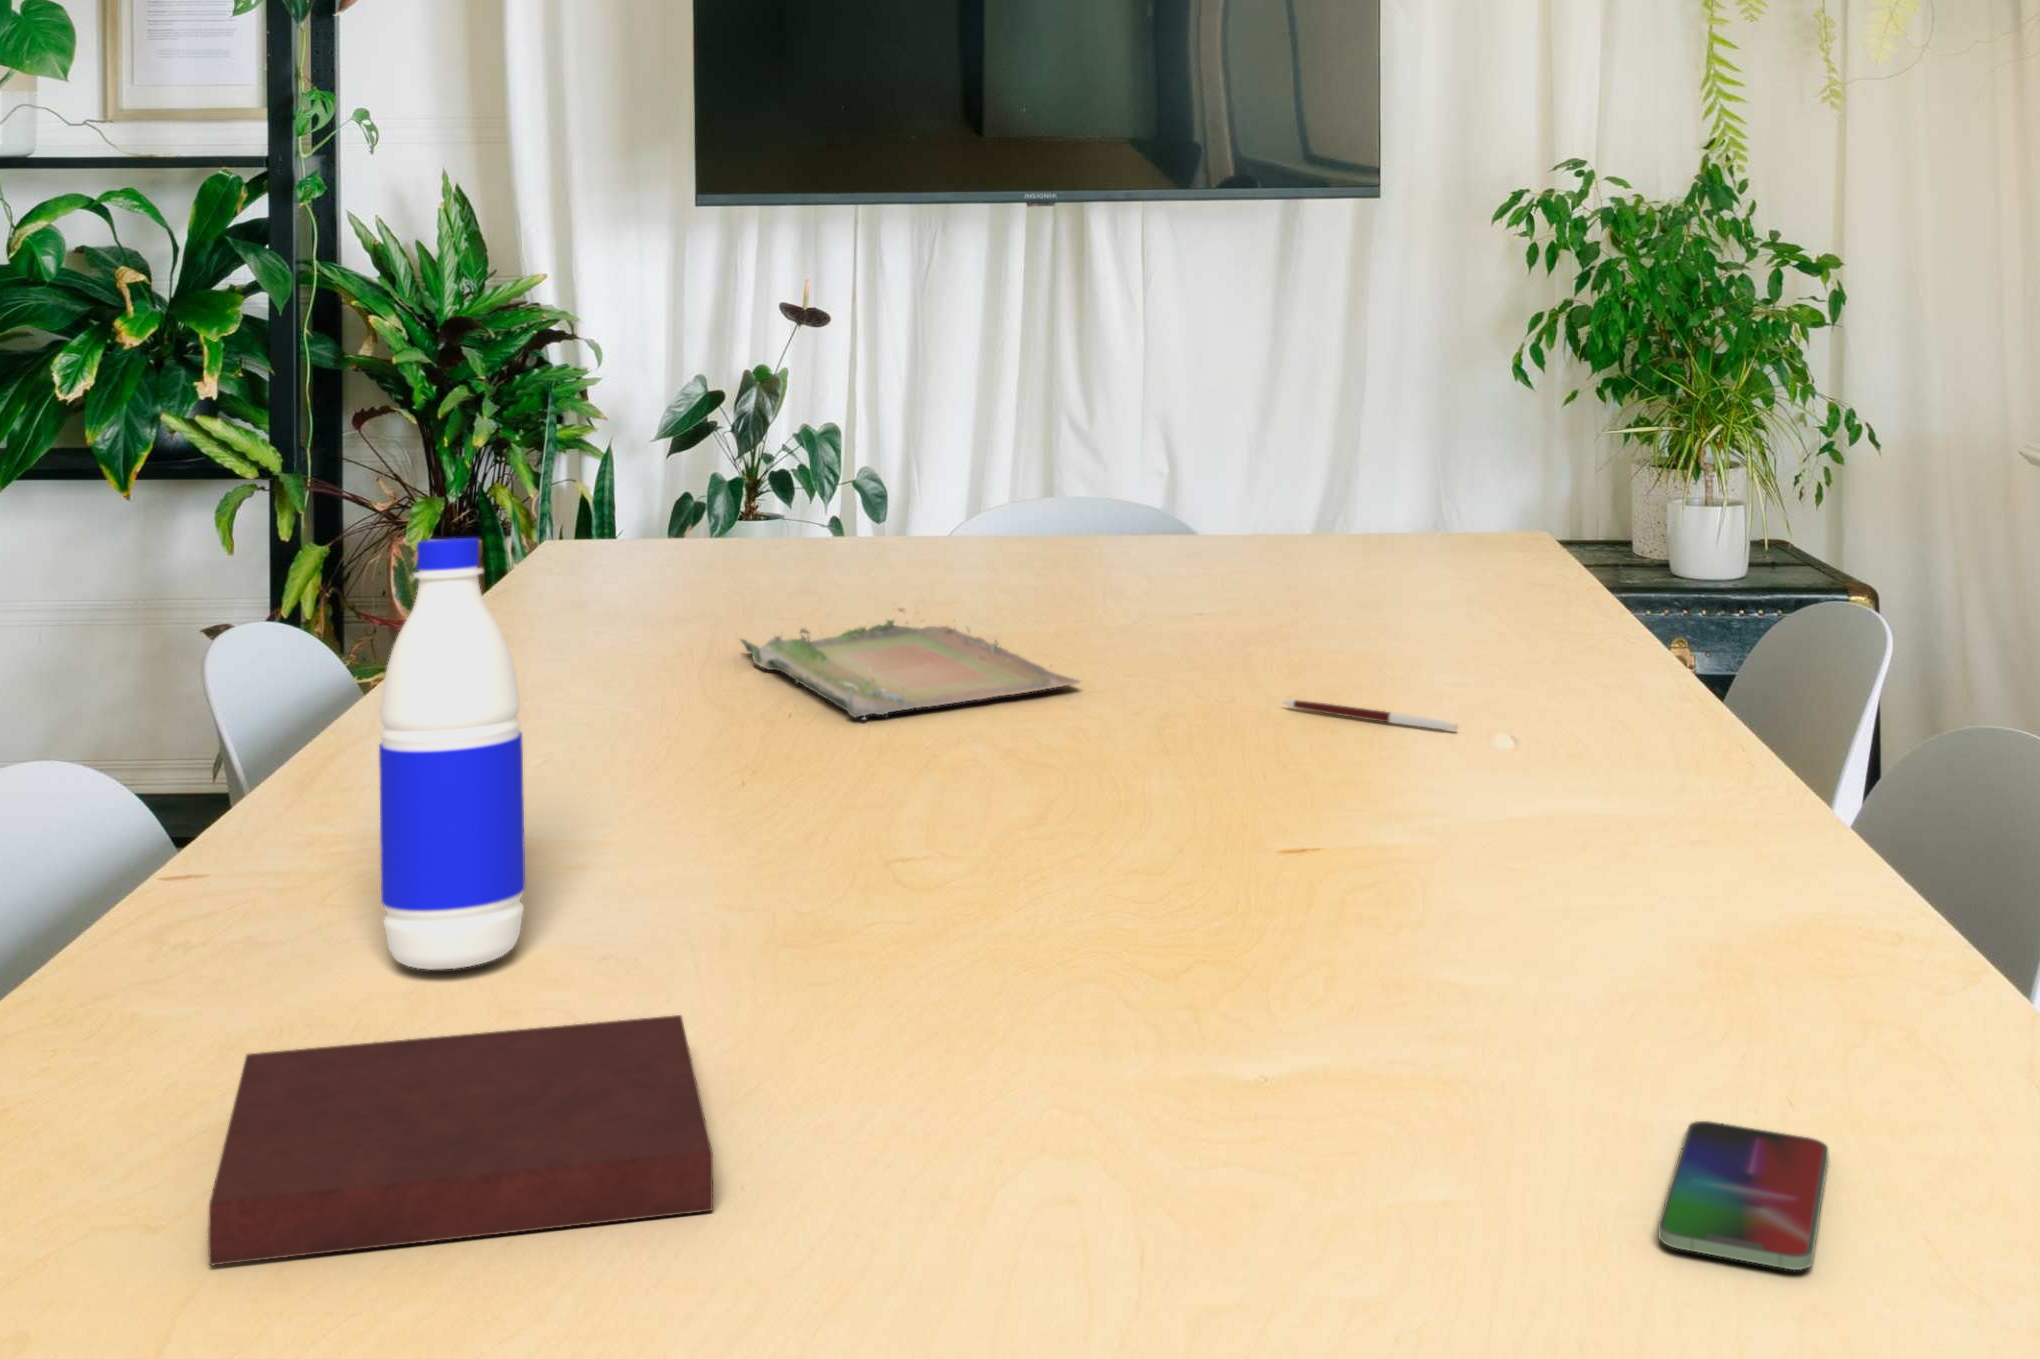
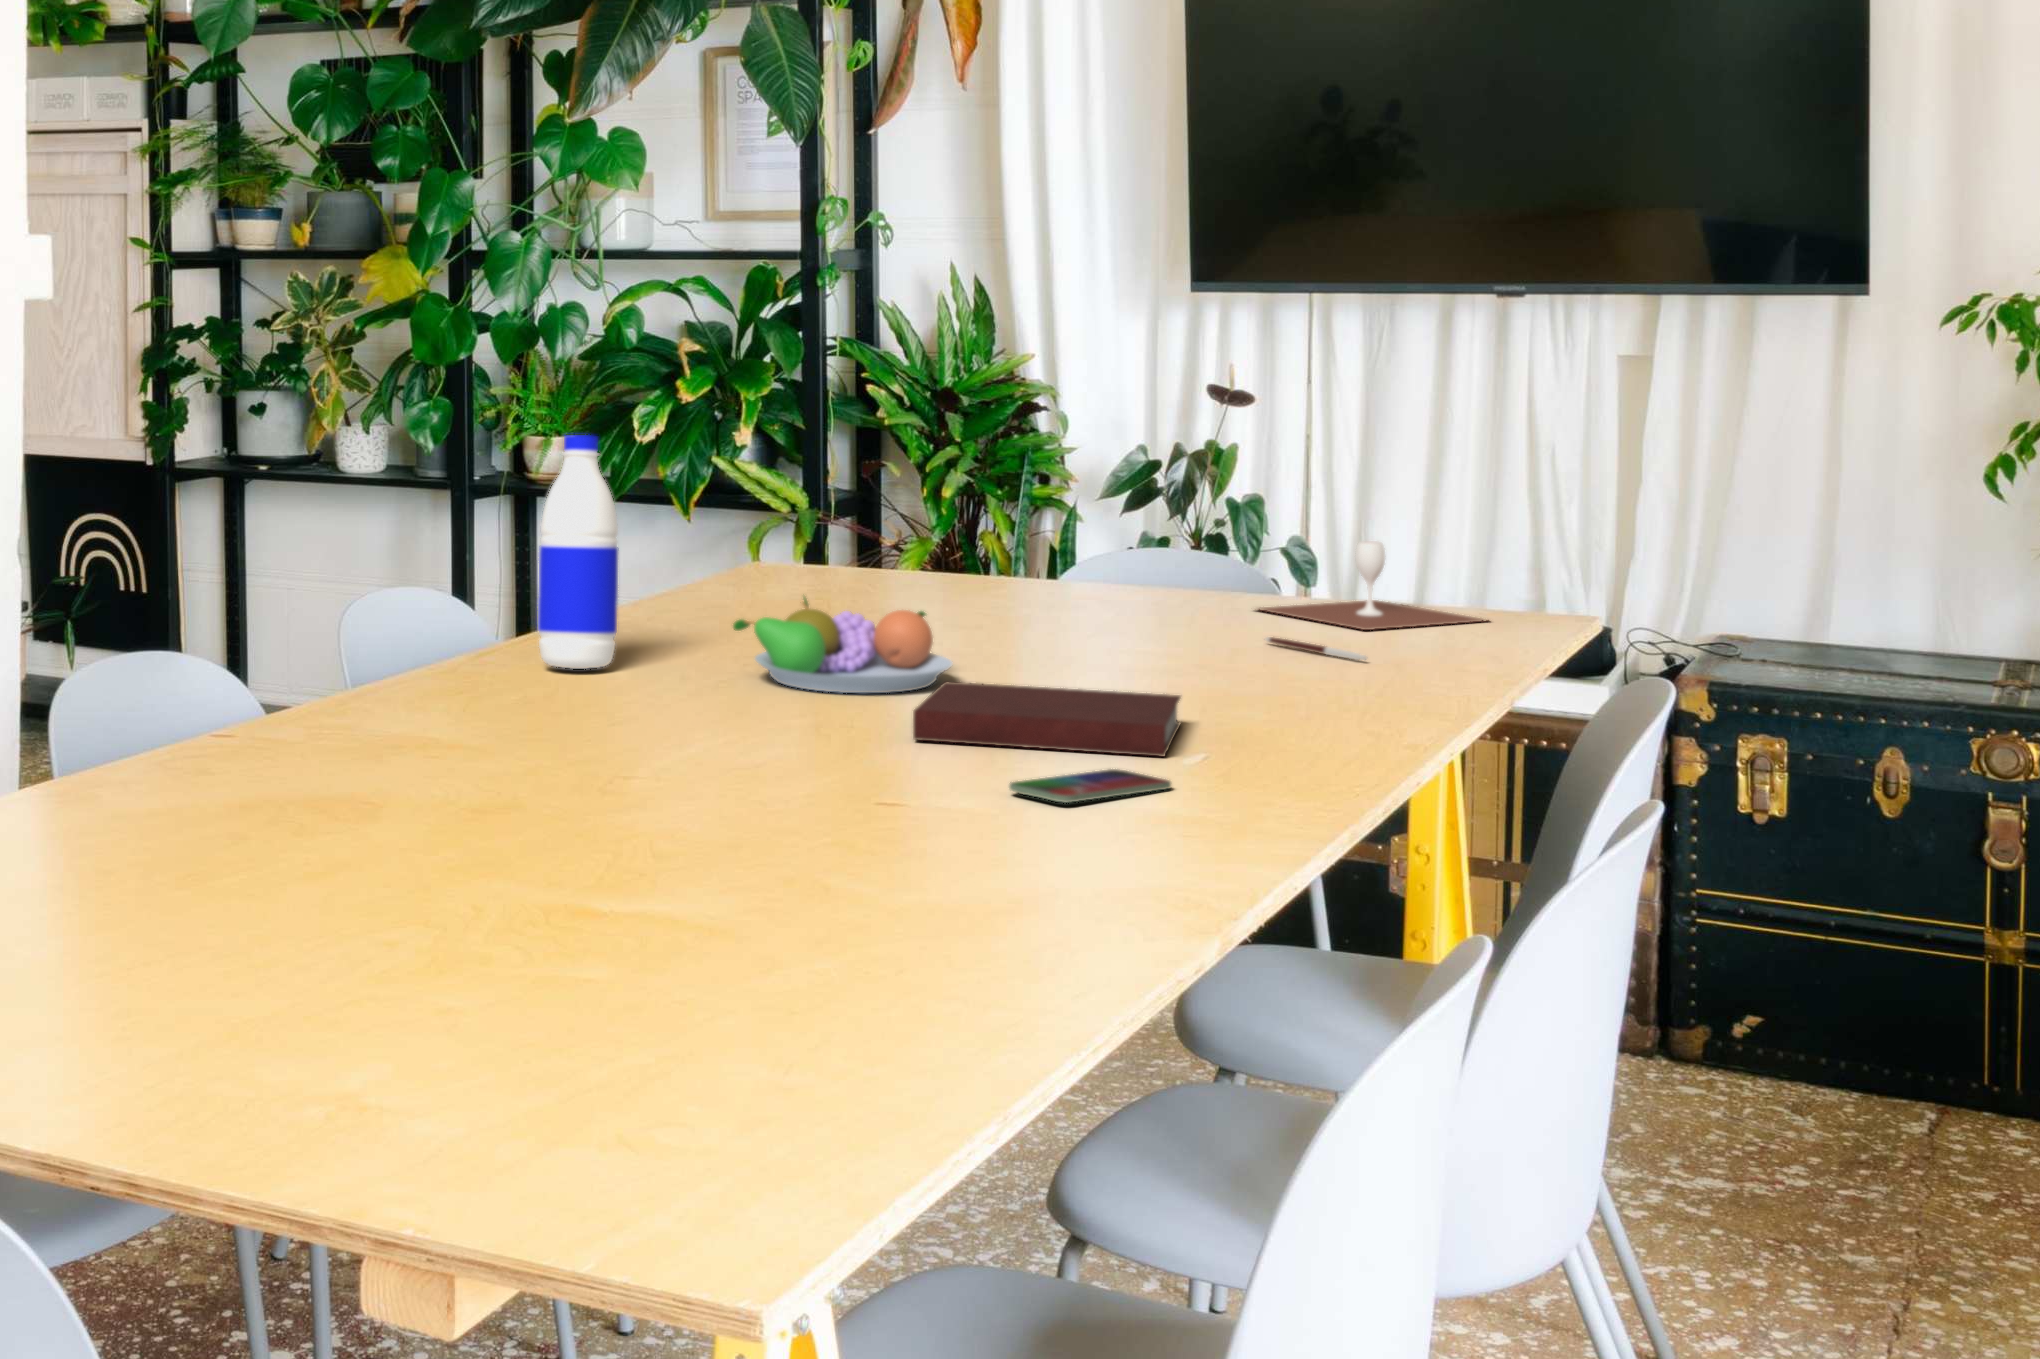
wine glass: none [1155,536,1427,662] -> present [1260,541,1484,630]
tray: present [741,609,1080,719] -> none [933,568,1135,622]
fruit bowl: none [746,767,1083,952] -> present [733,597,952,693]
notebook: present [208,1015,713,1265] -> present [913,682,1181,756]

